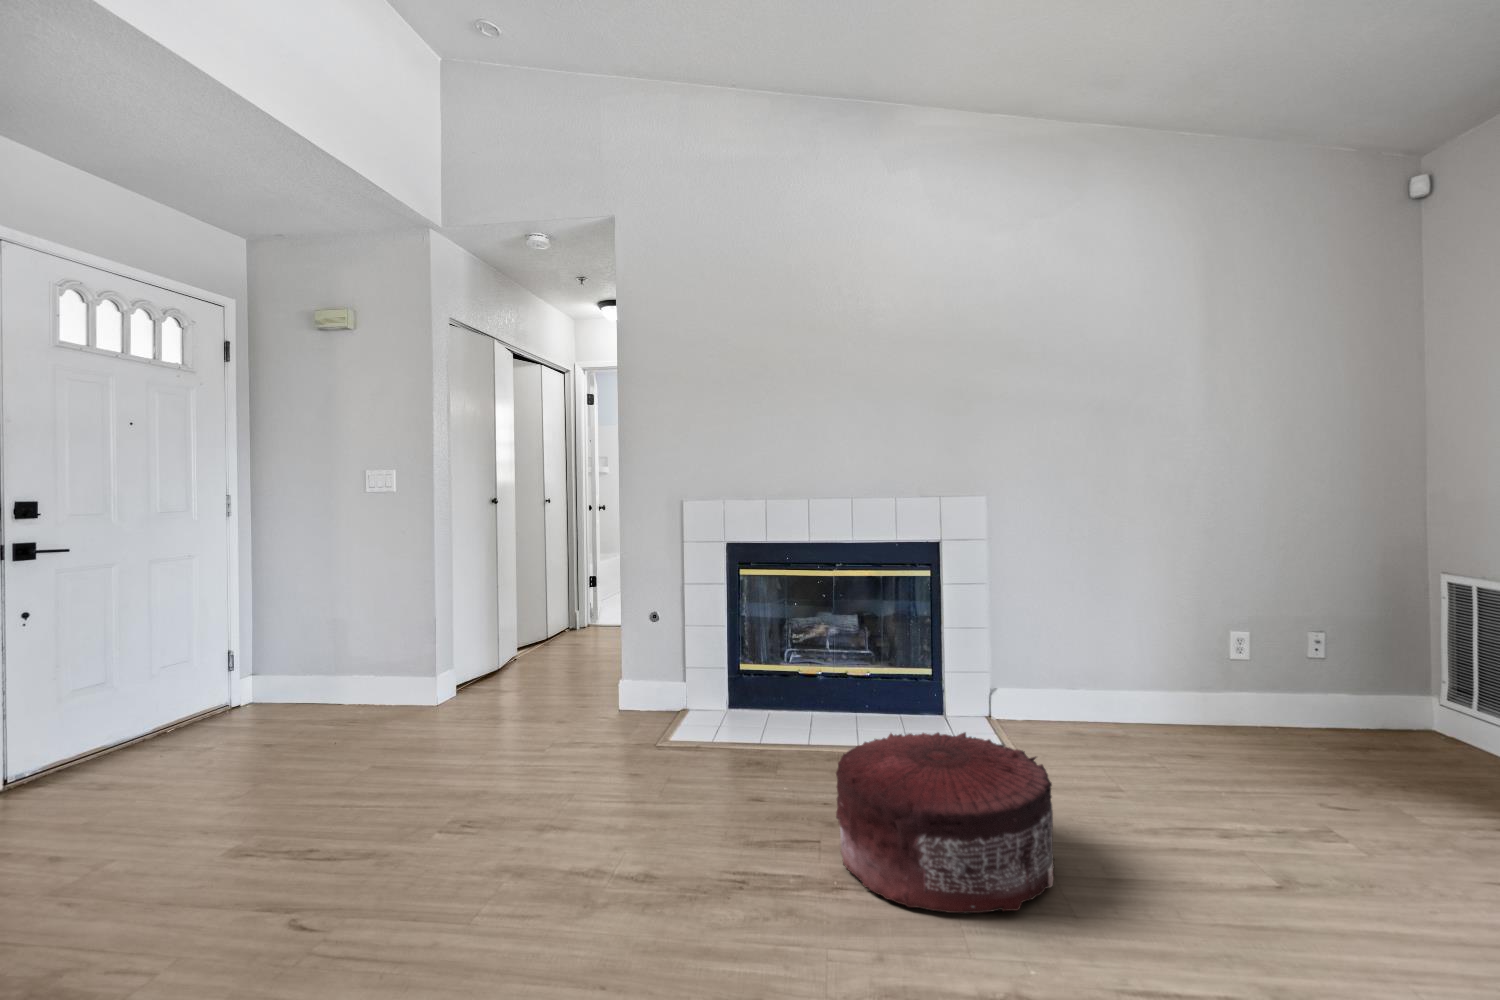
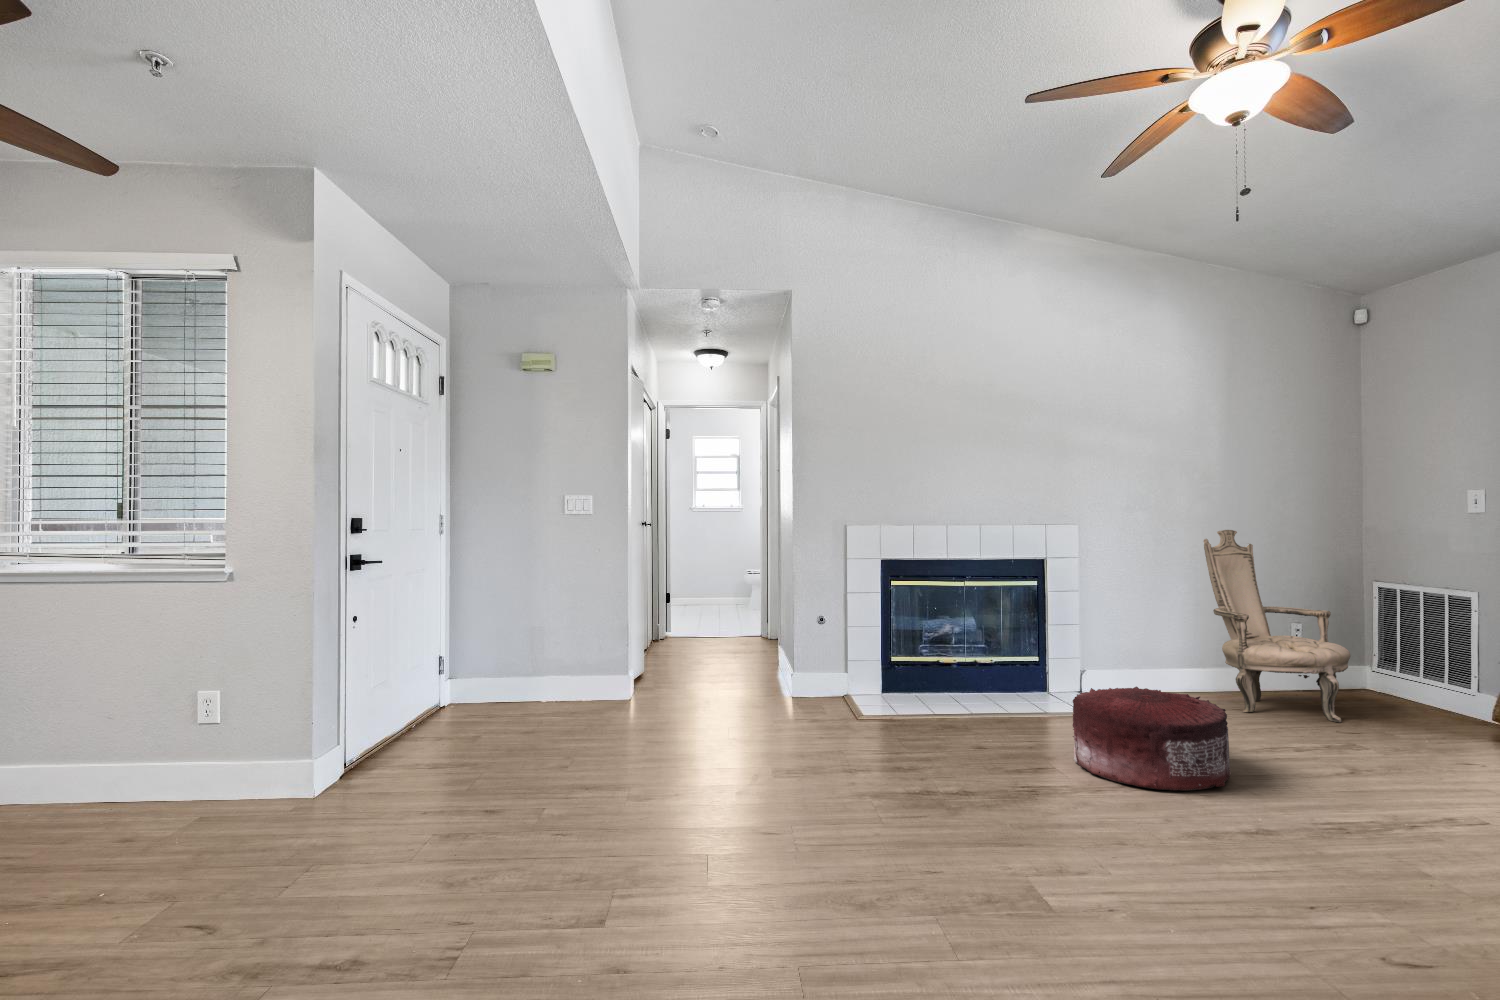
armchair: none [1168,500,1369,788] -> present [1204,530,1350,722]

